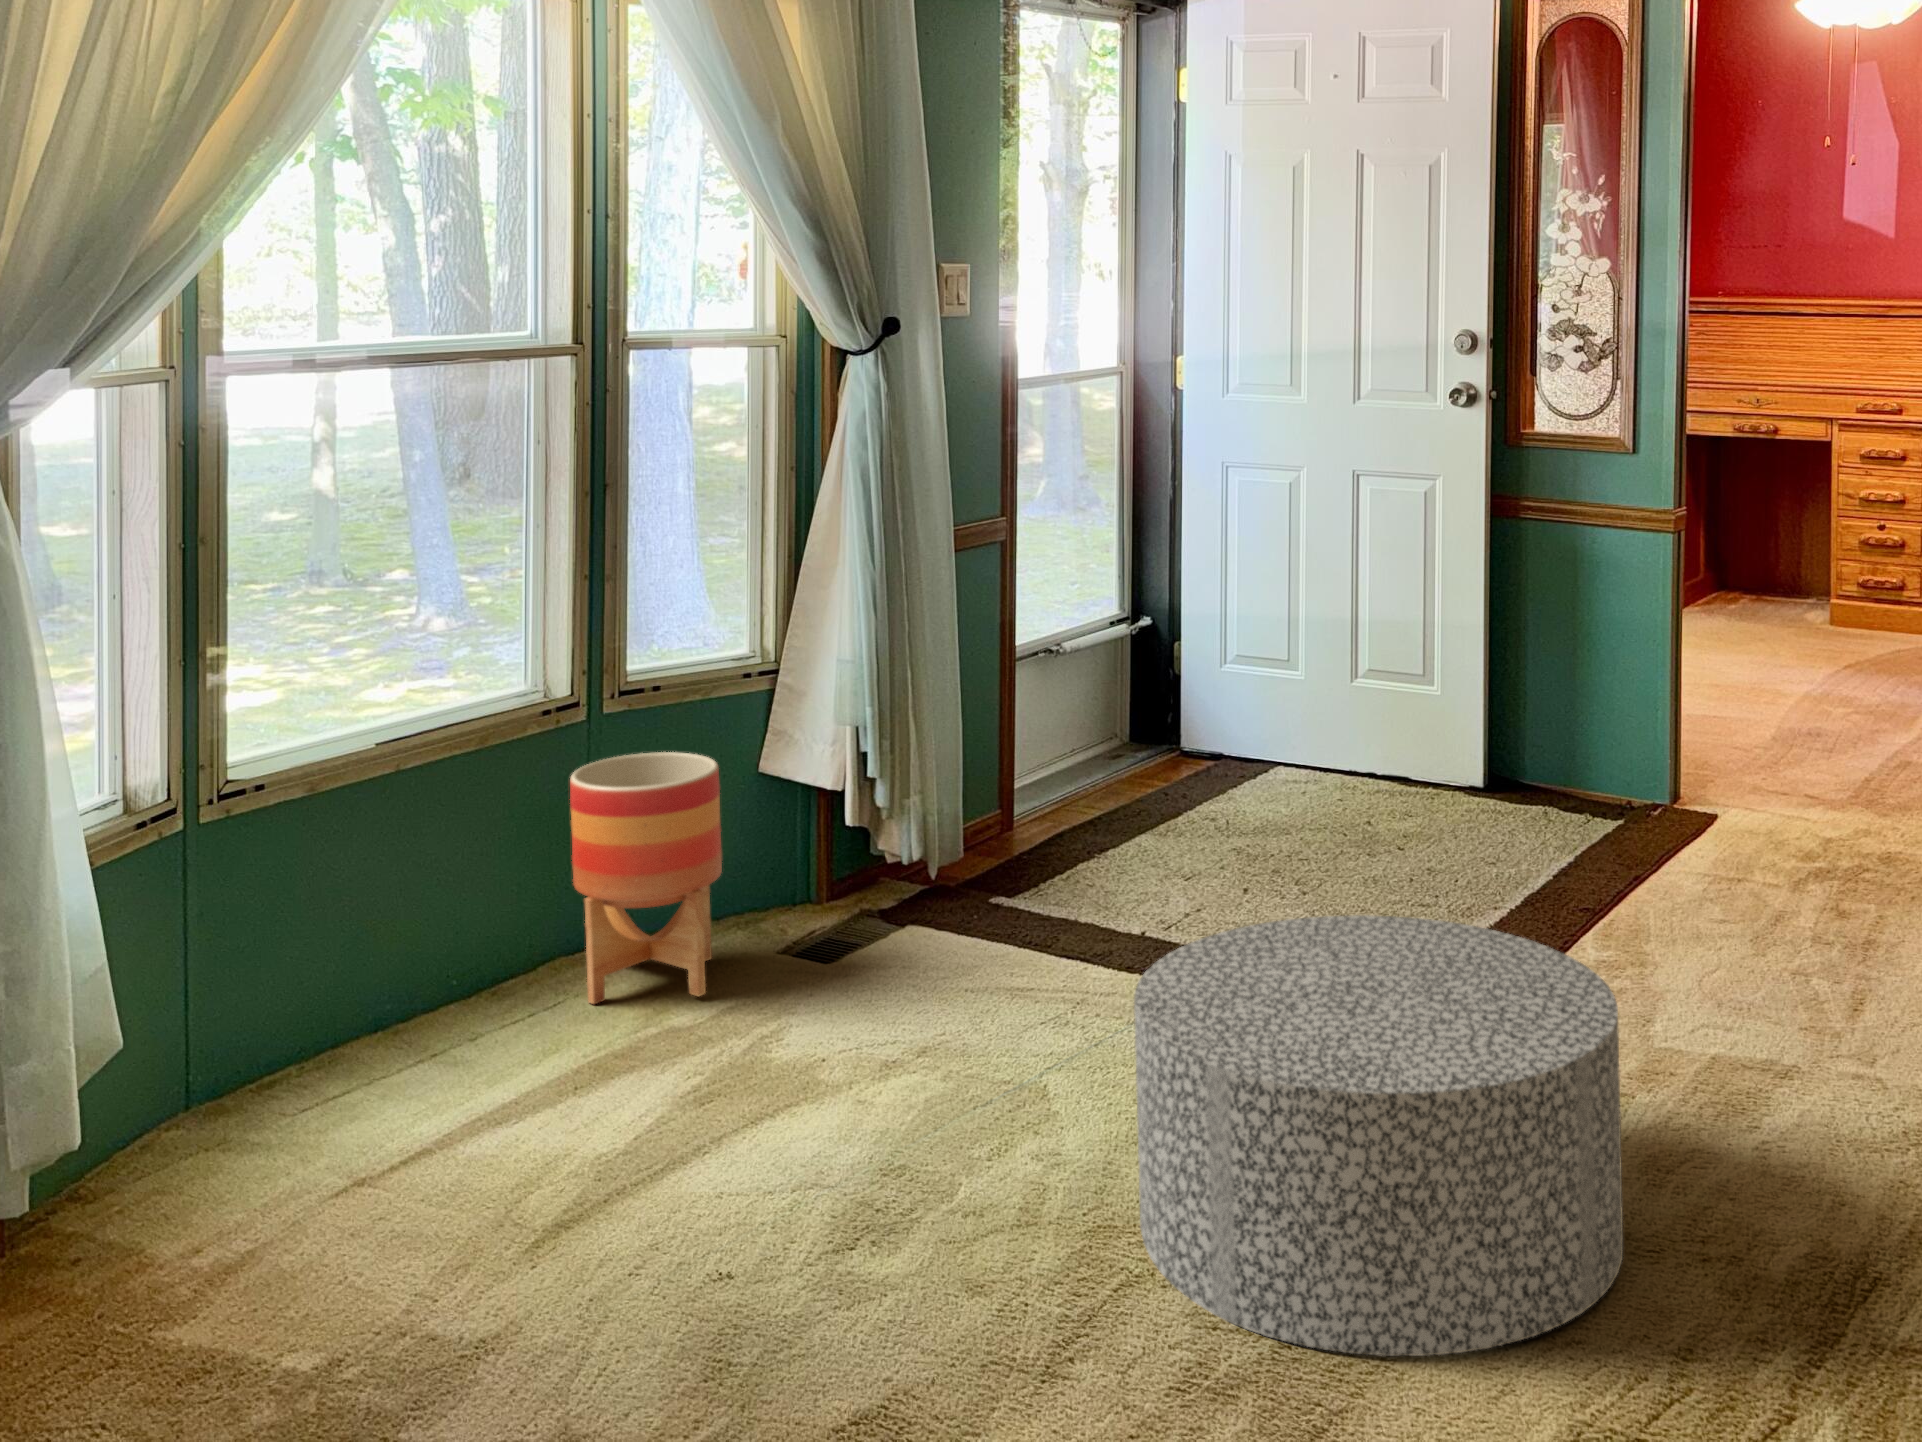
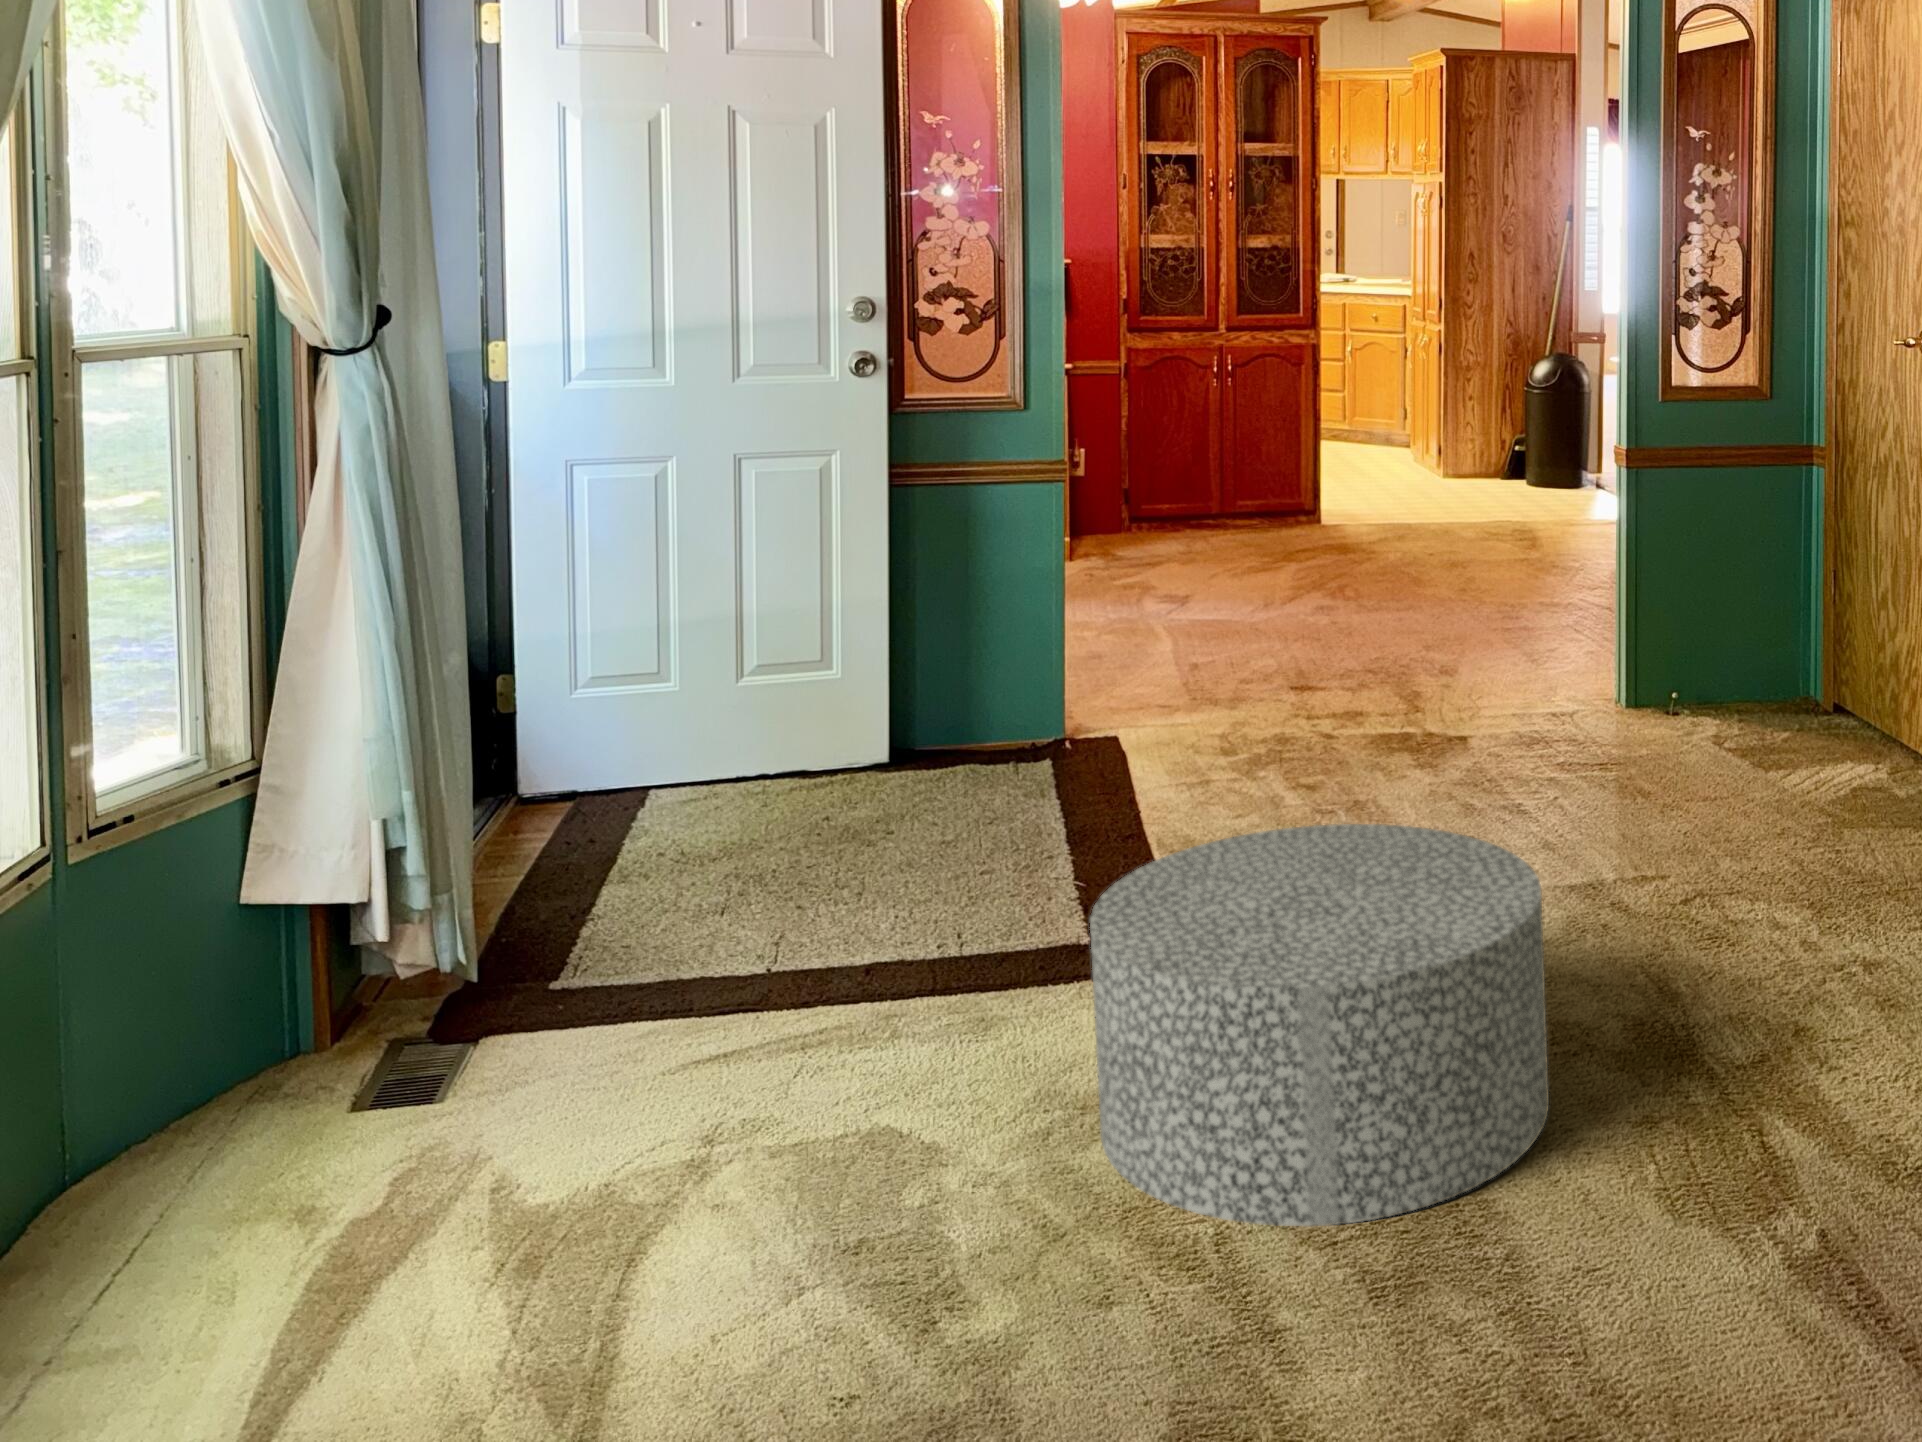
planter: present [570,752,722,1004] -> none [82,893,345,1271]

